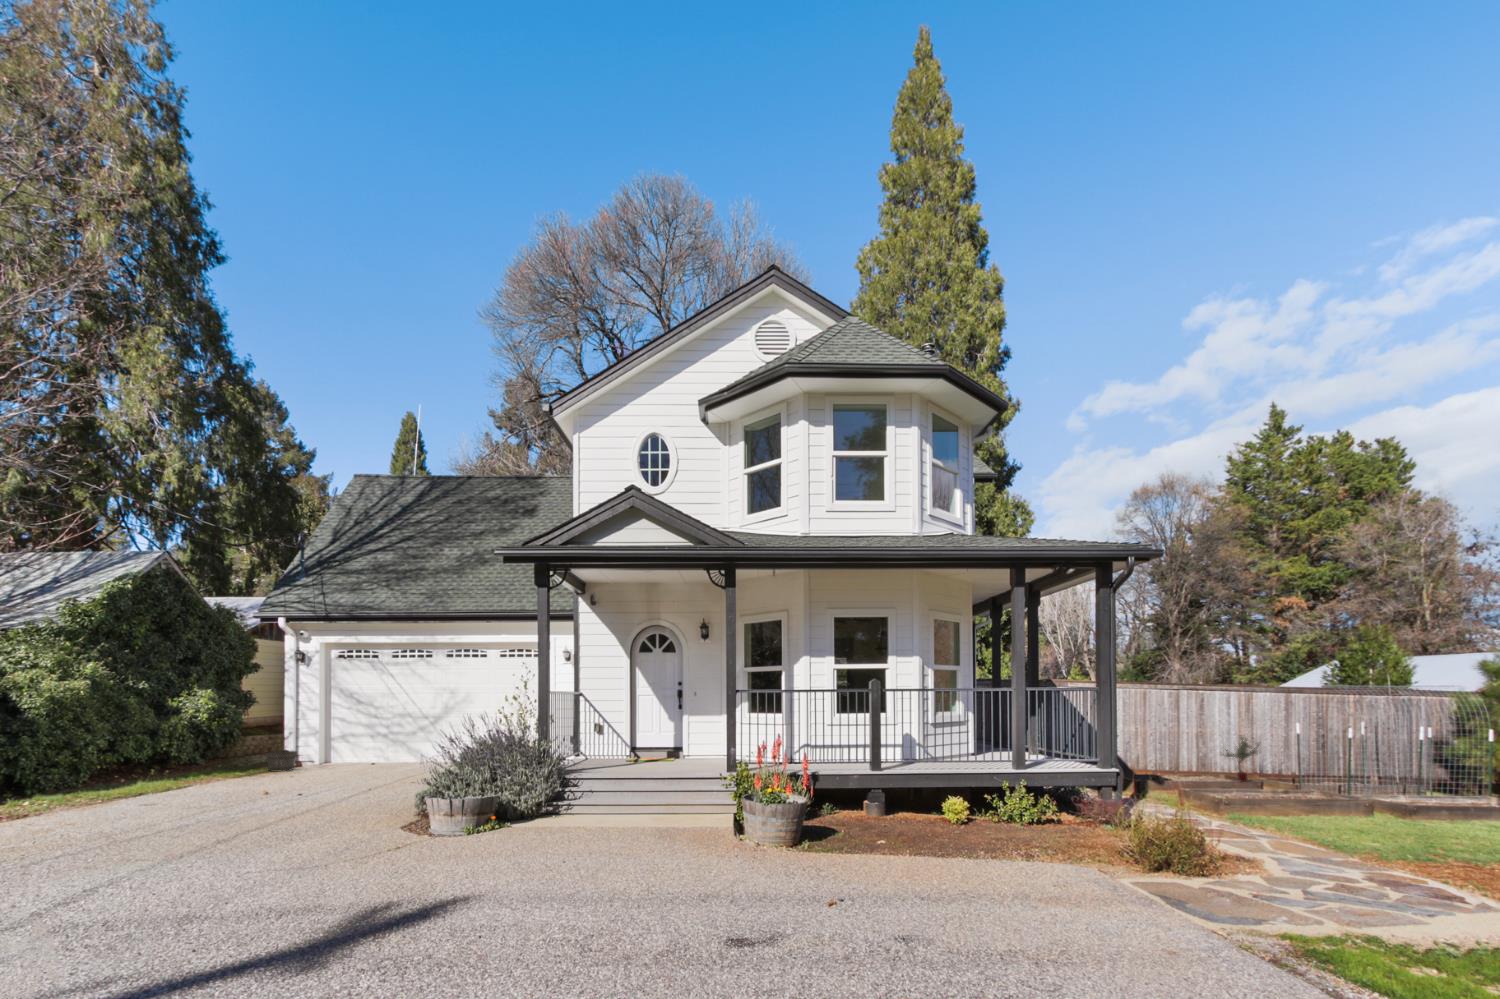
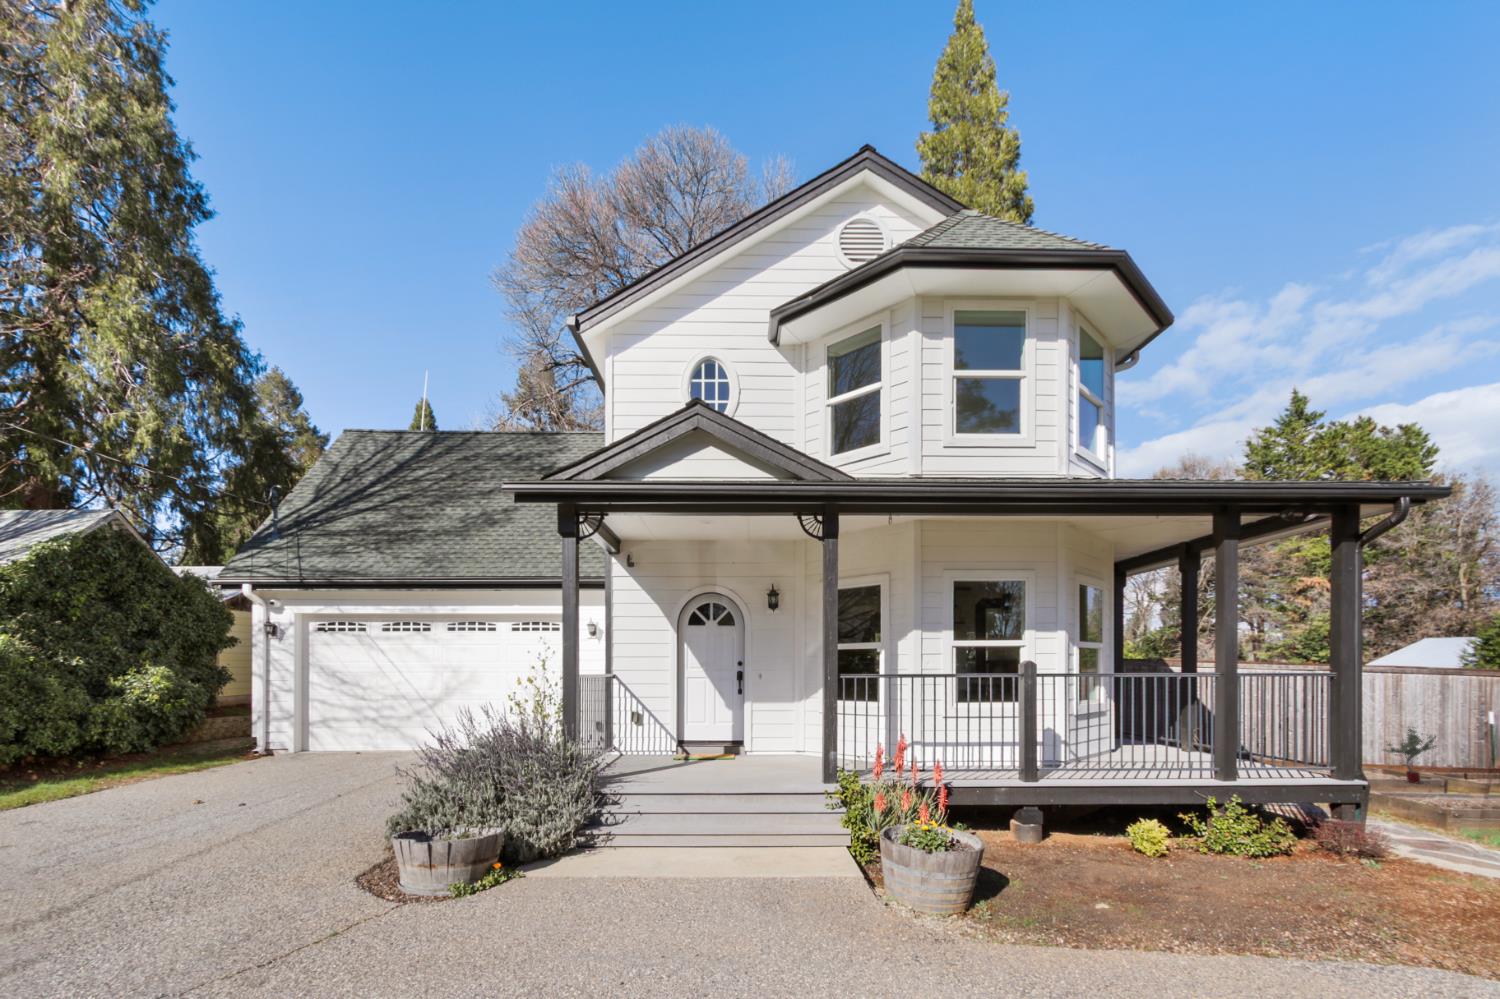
wooden bucket: present [267,749,297,771] -> none [222,740,264,772]

